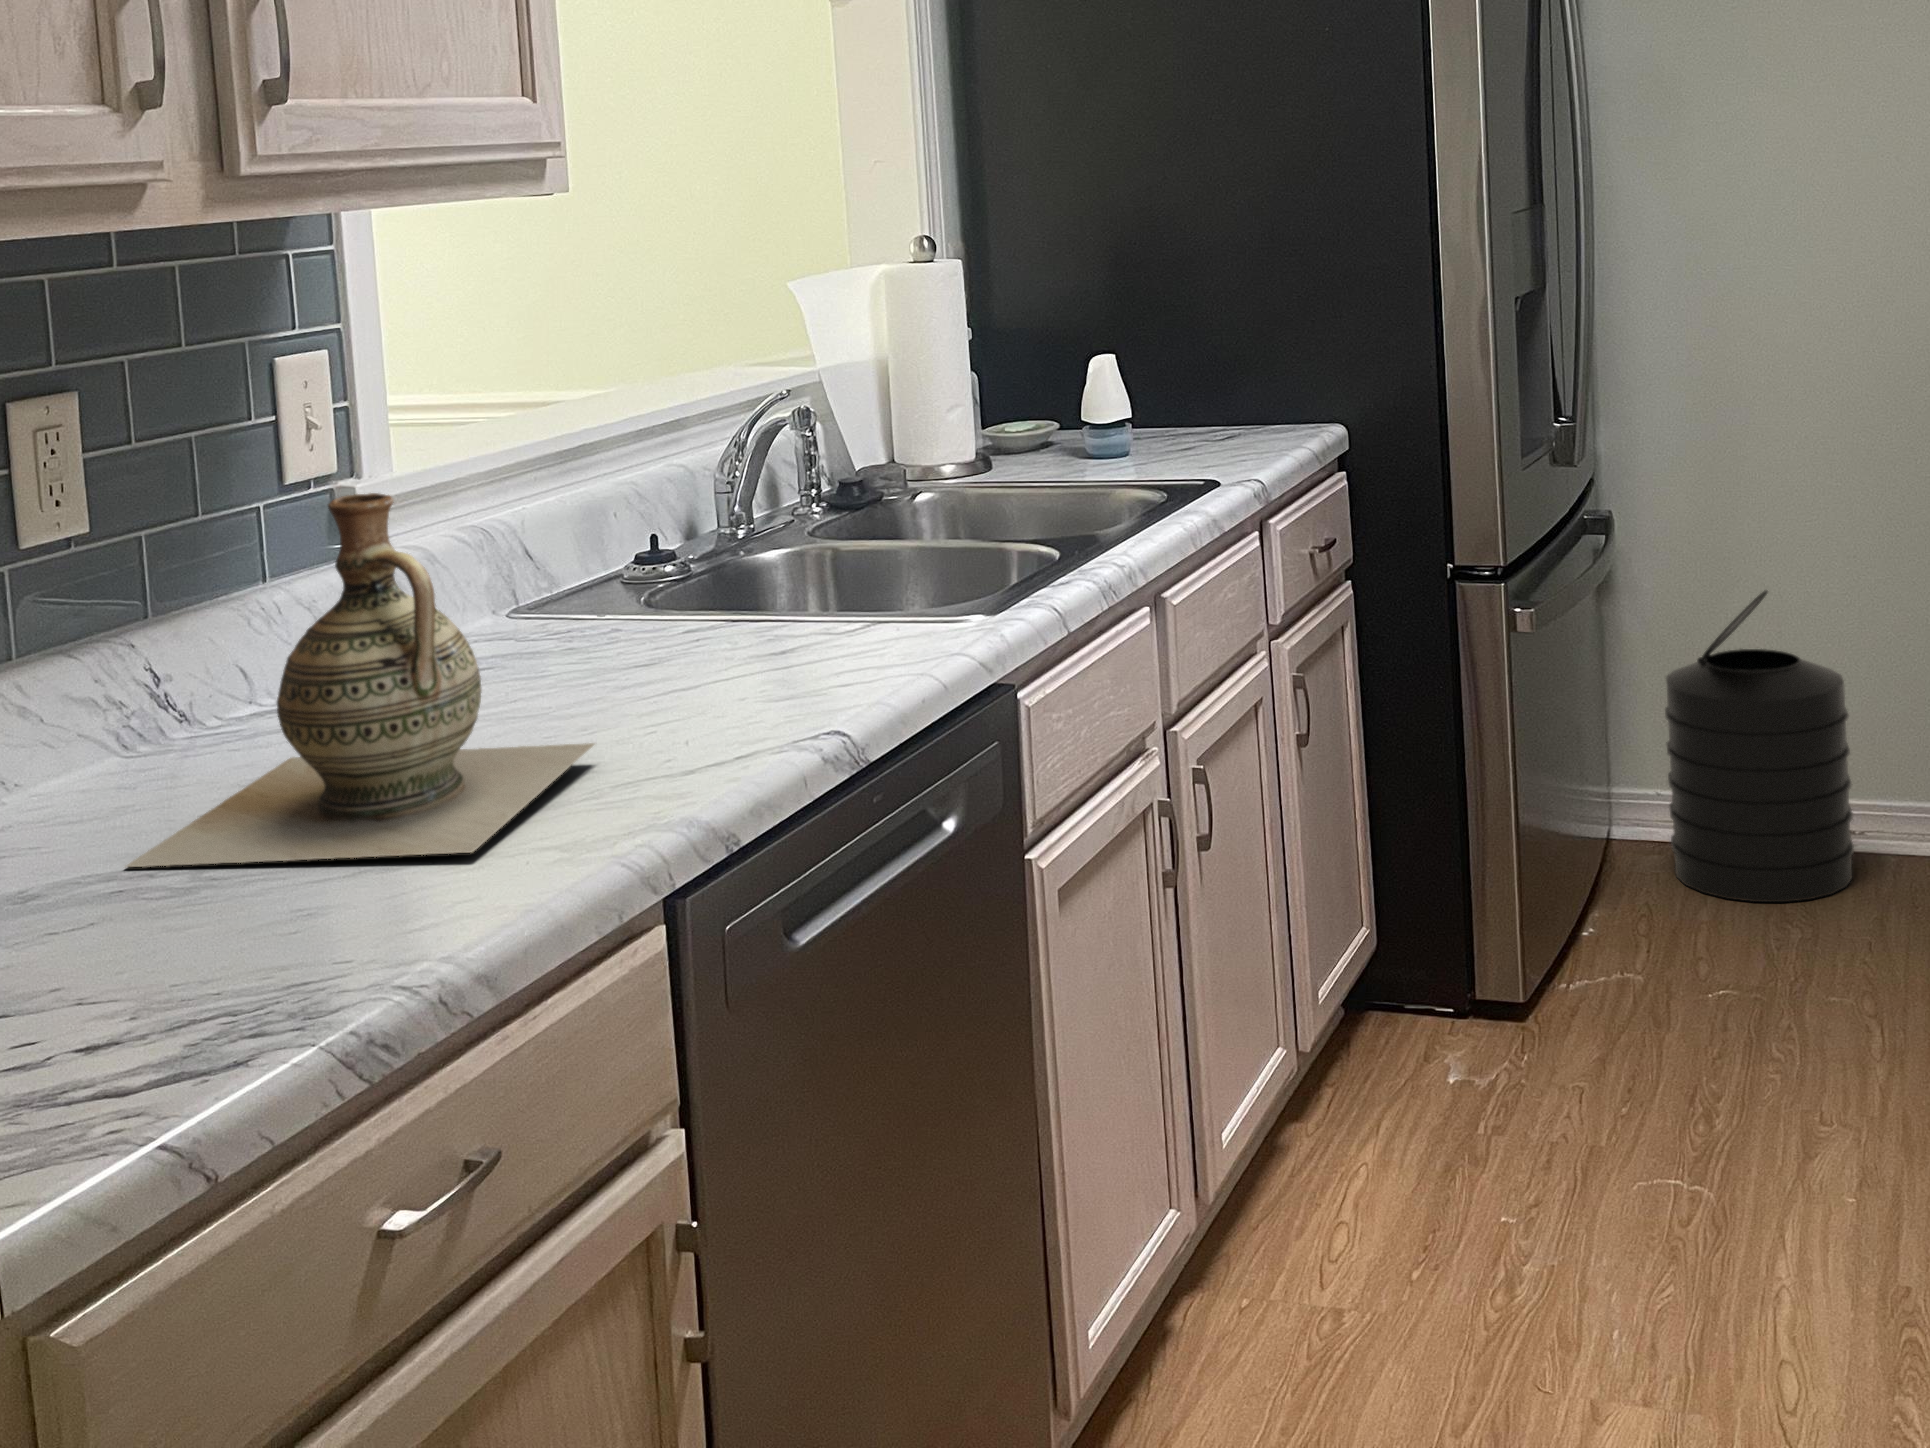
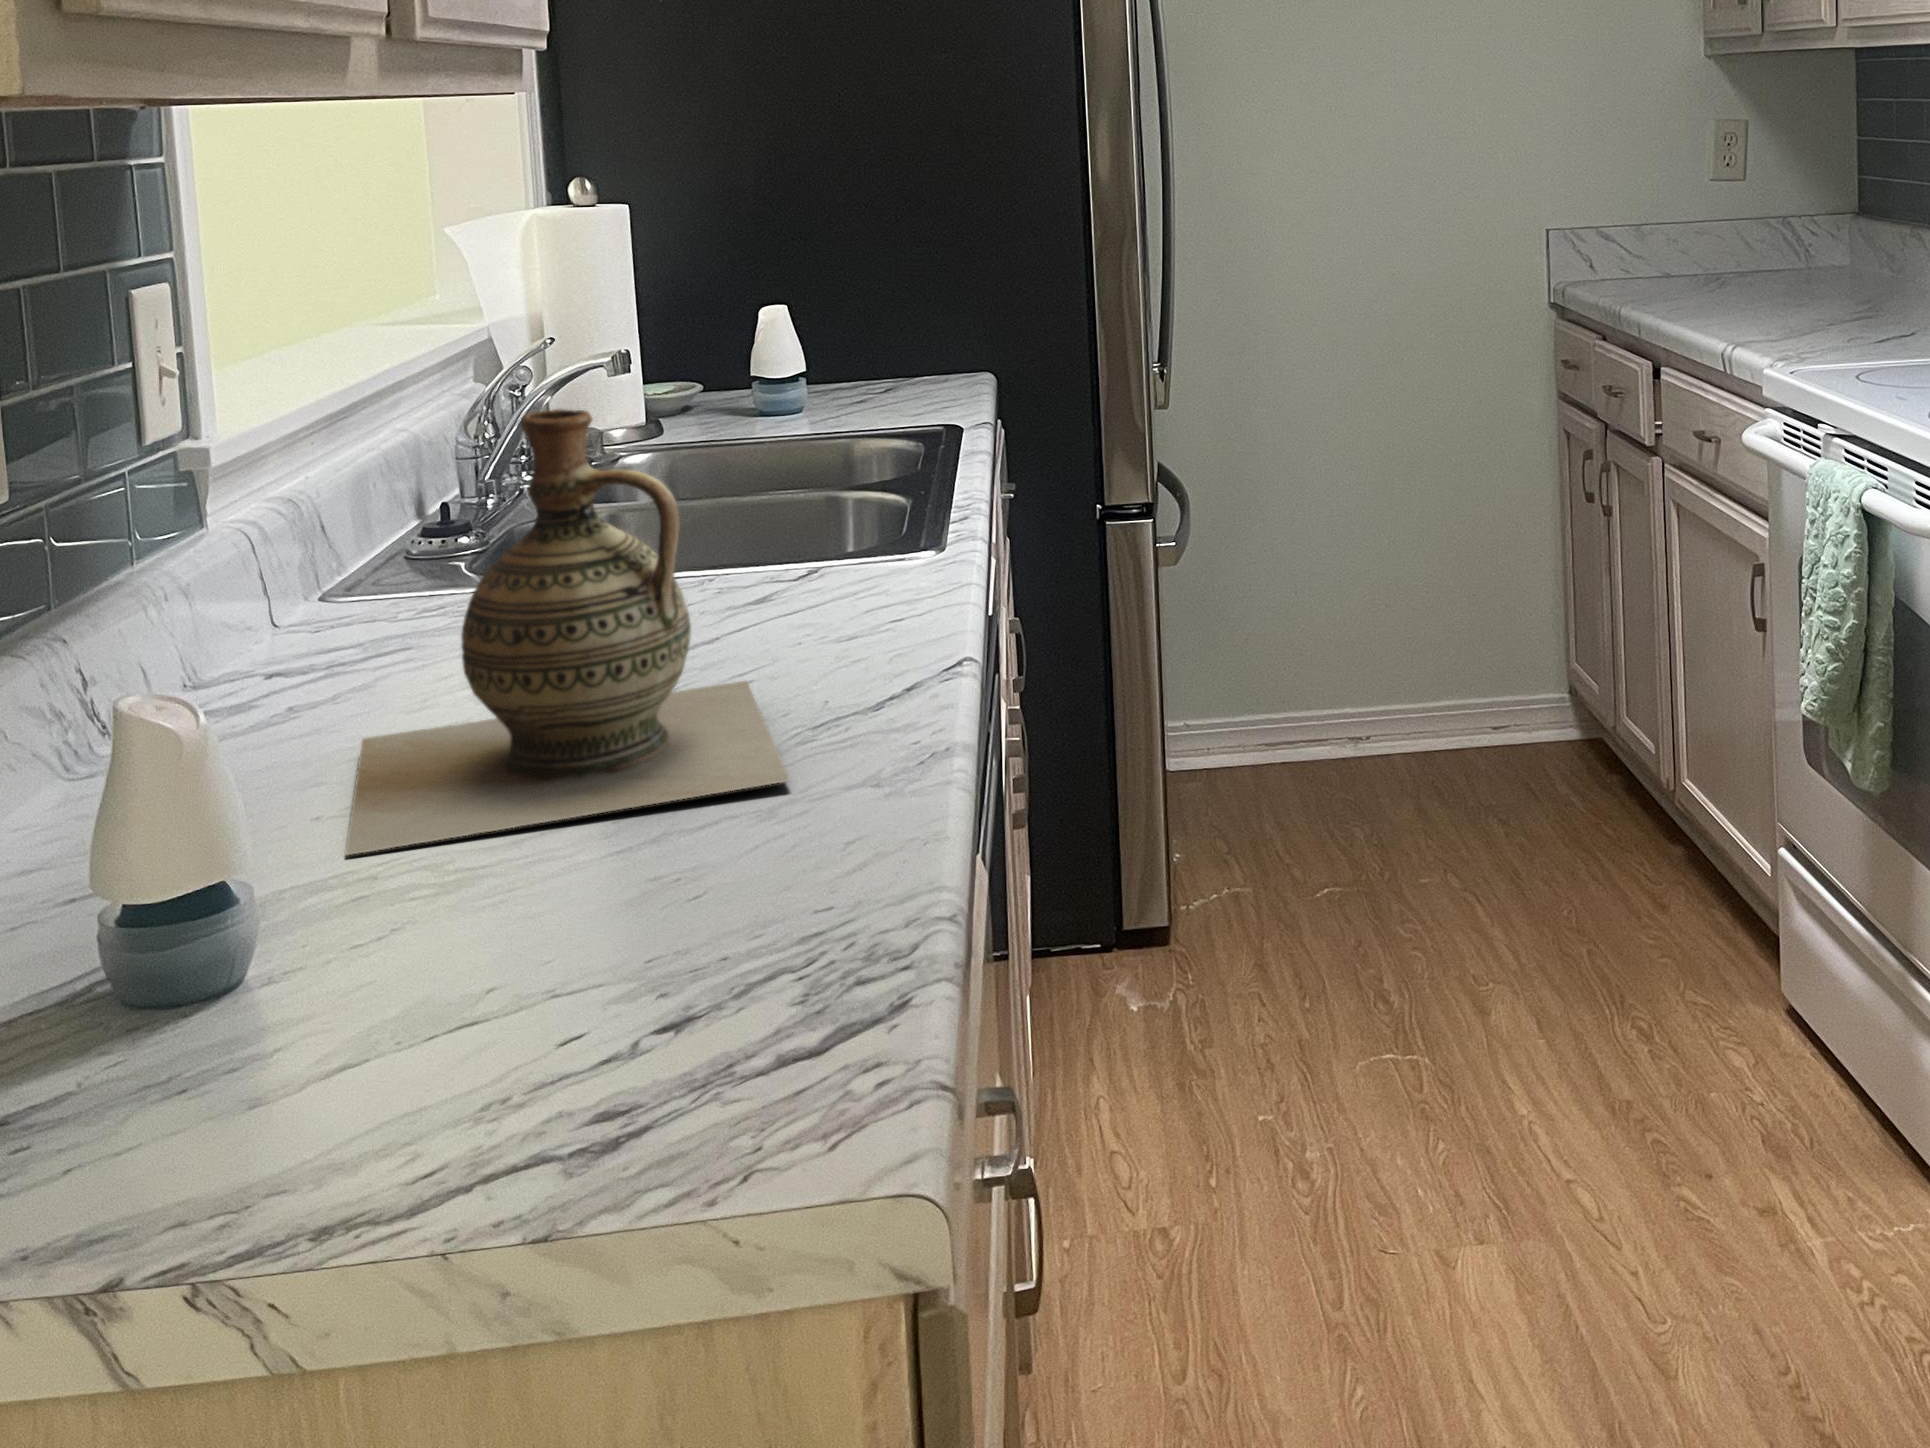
trash can: present [1665,590,1854,902] -> none [1216,525,1387,819]

